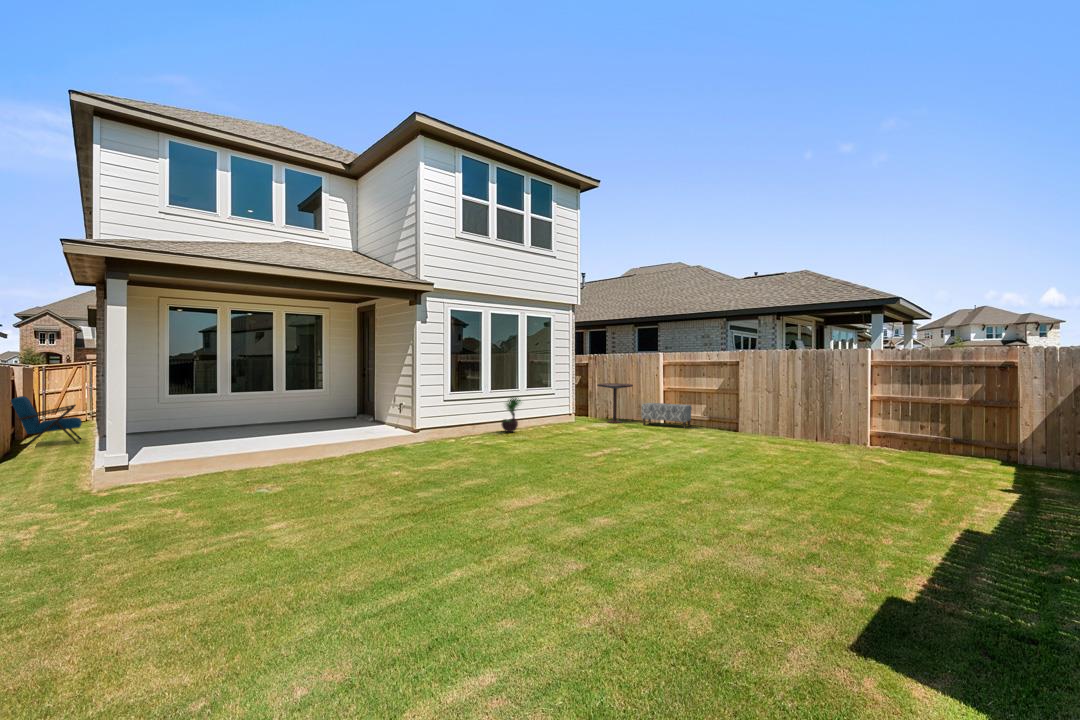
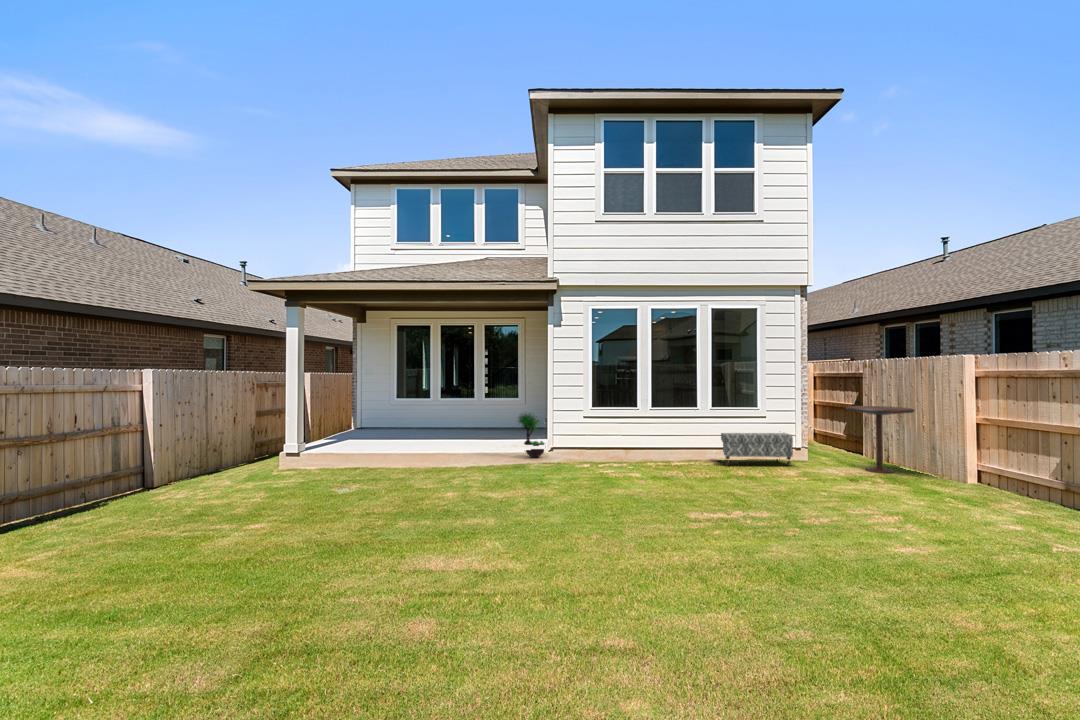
armchair: present [11,396,82,448] -> none [336,394,378,431]
potted tree: present [501,397,521,432] -> present [518,414,545,457]
bench: present [642,403,692,428] -> present [718,433,793,466]

